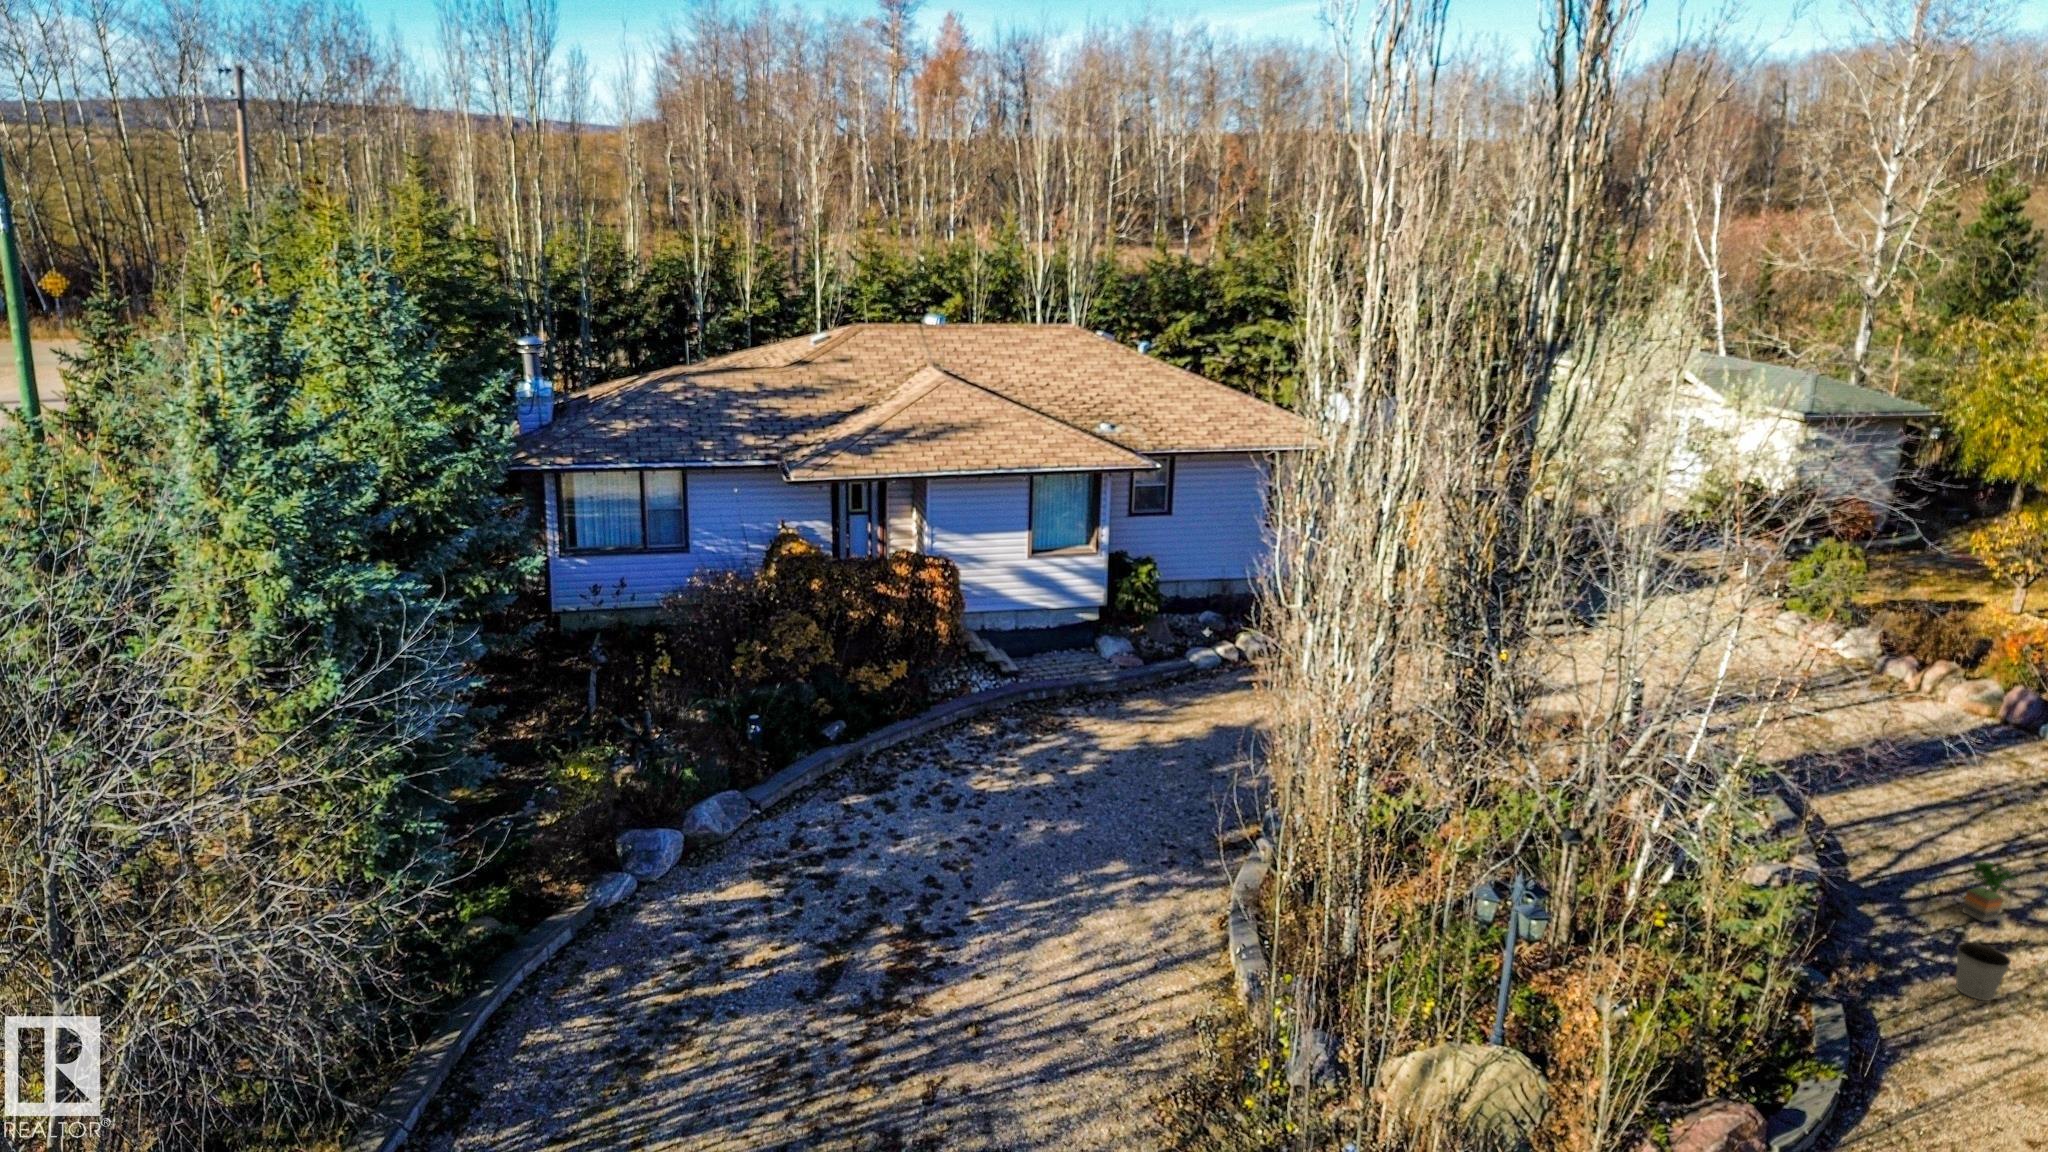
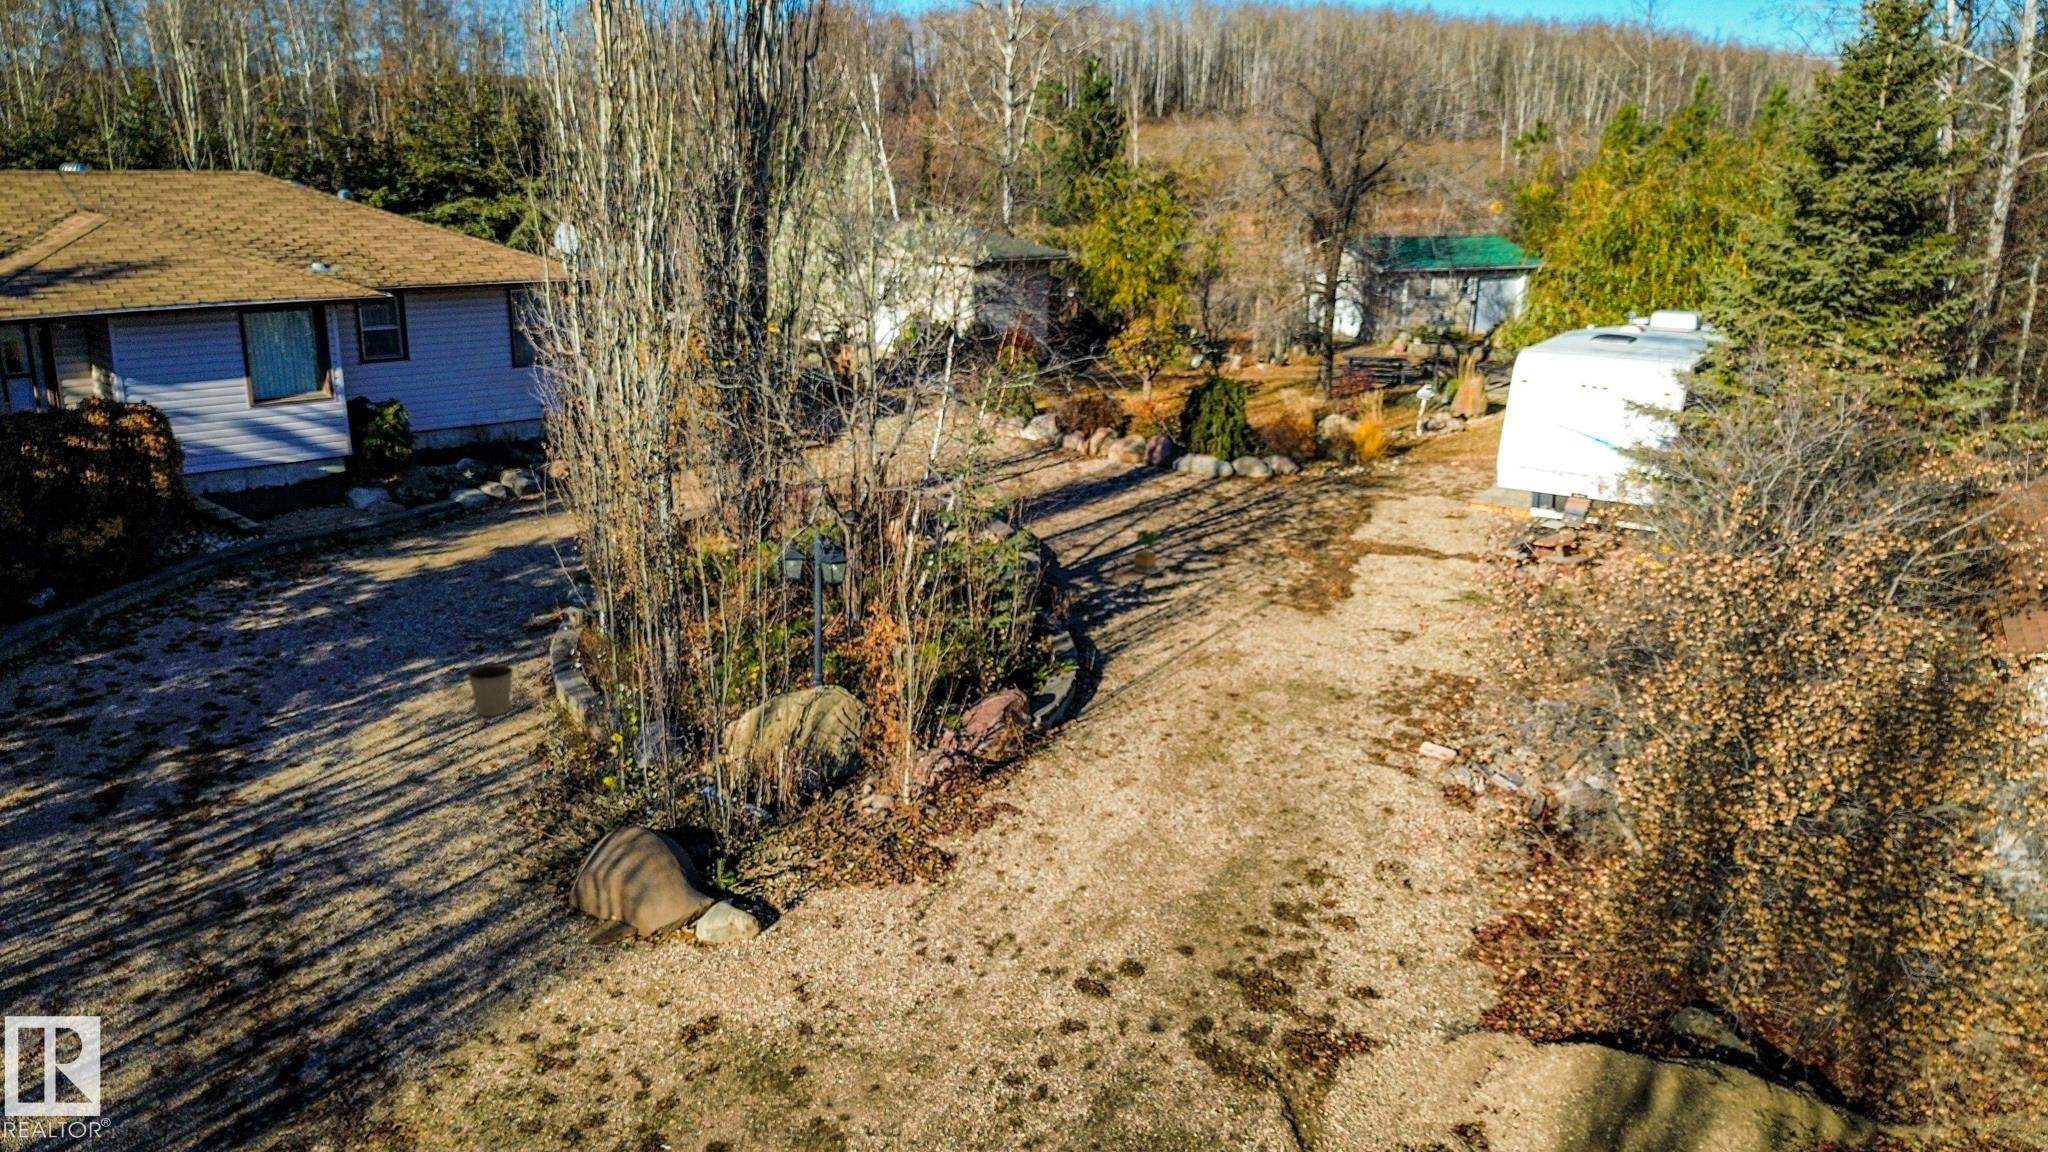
bucket: present [1954,943,2011,1001] -> present [468,665,513,716]

